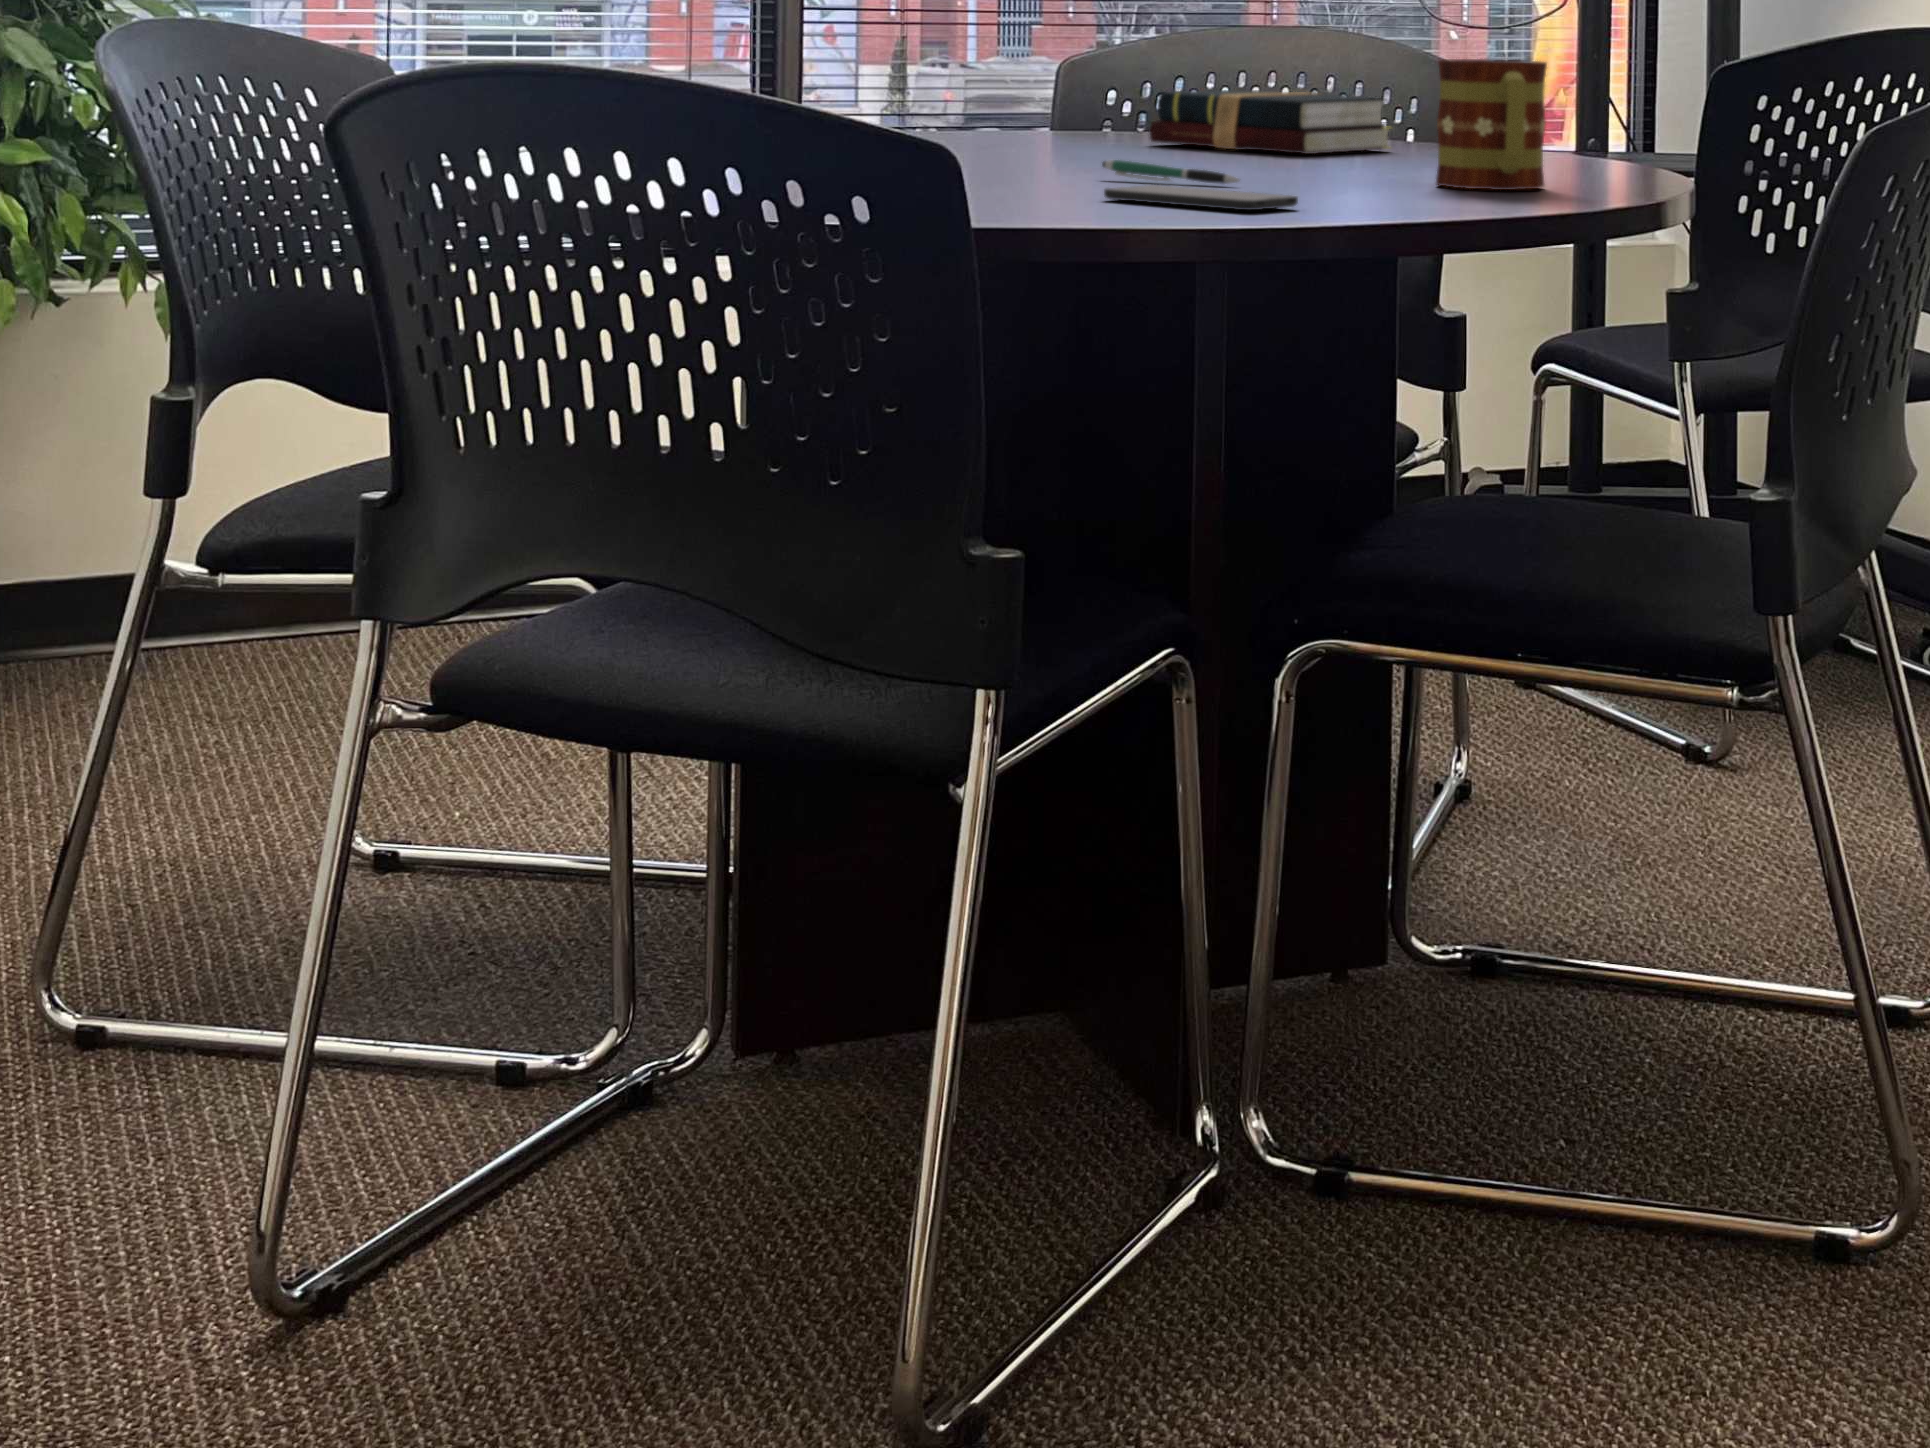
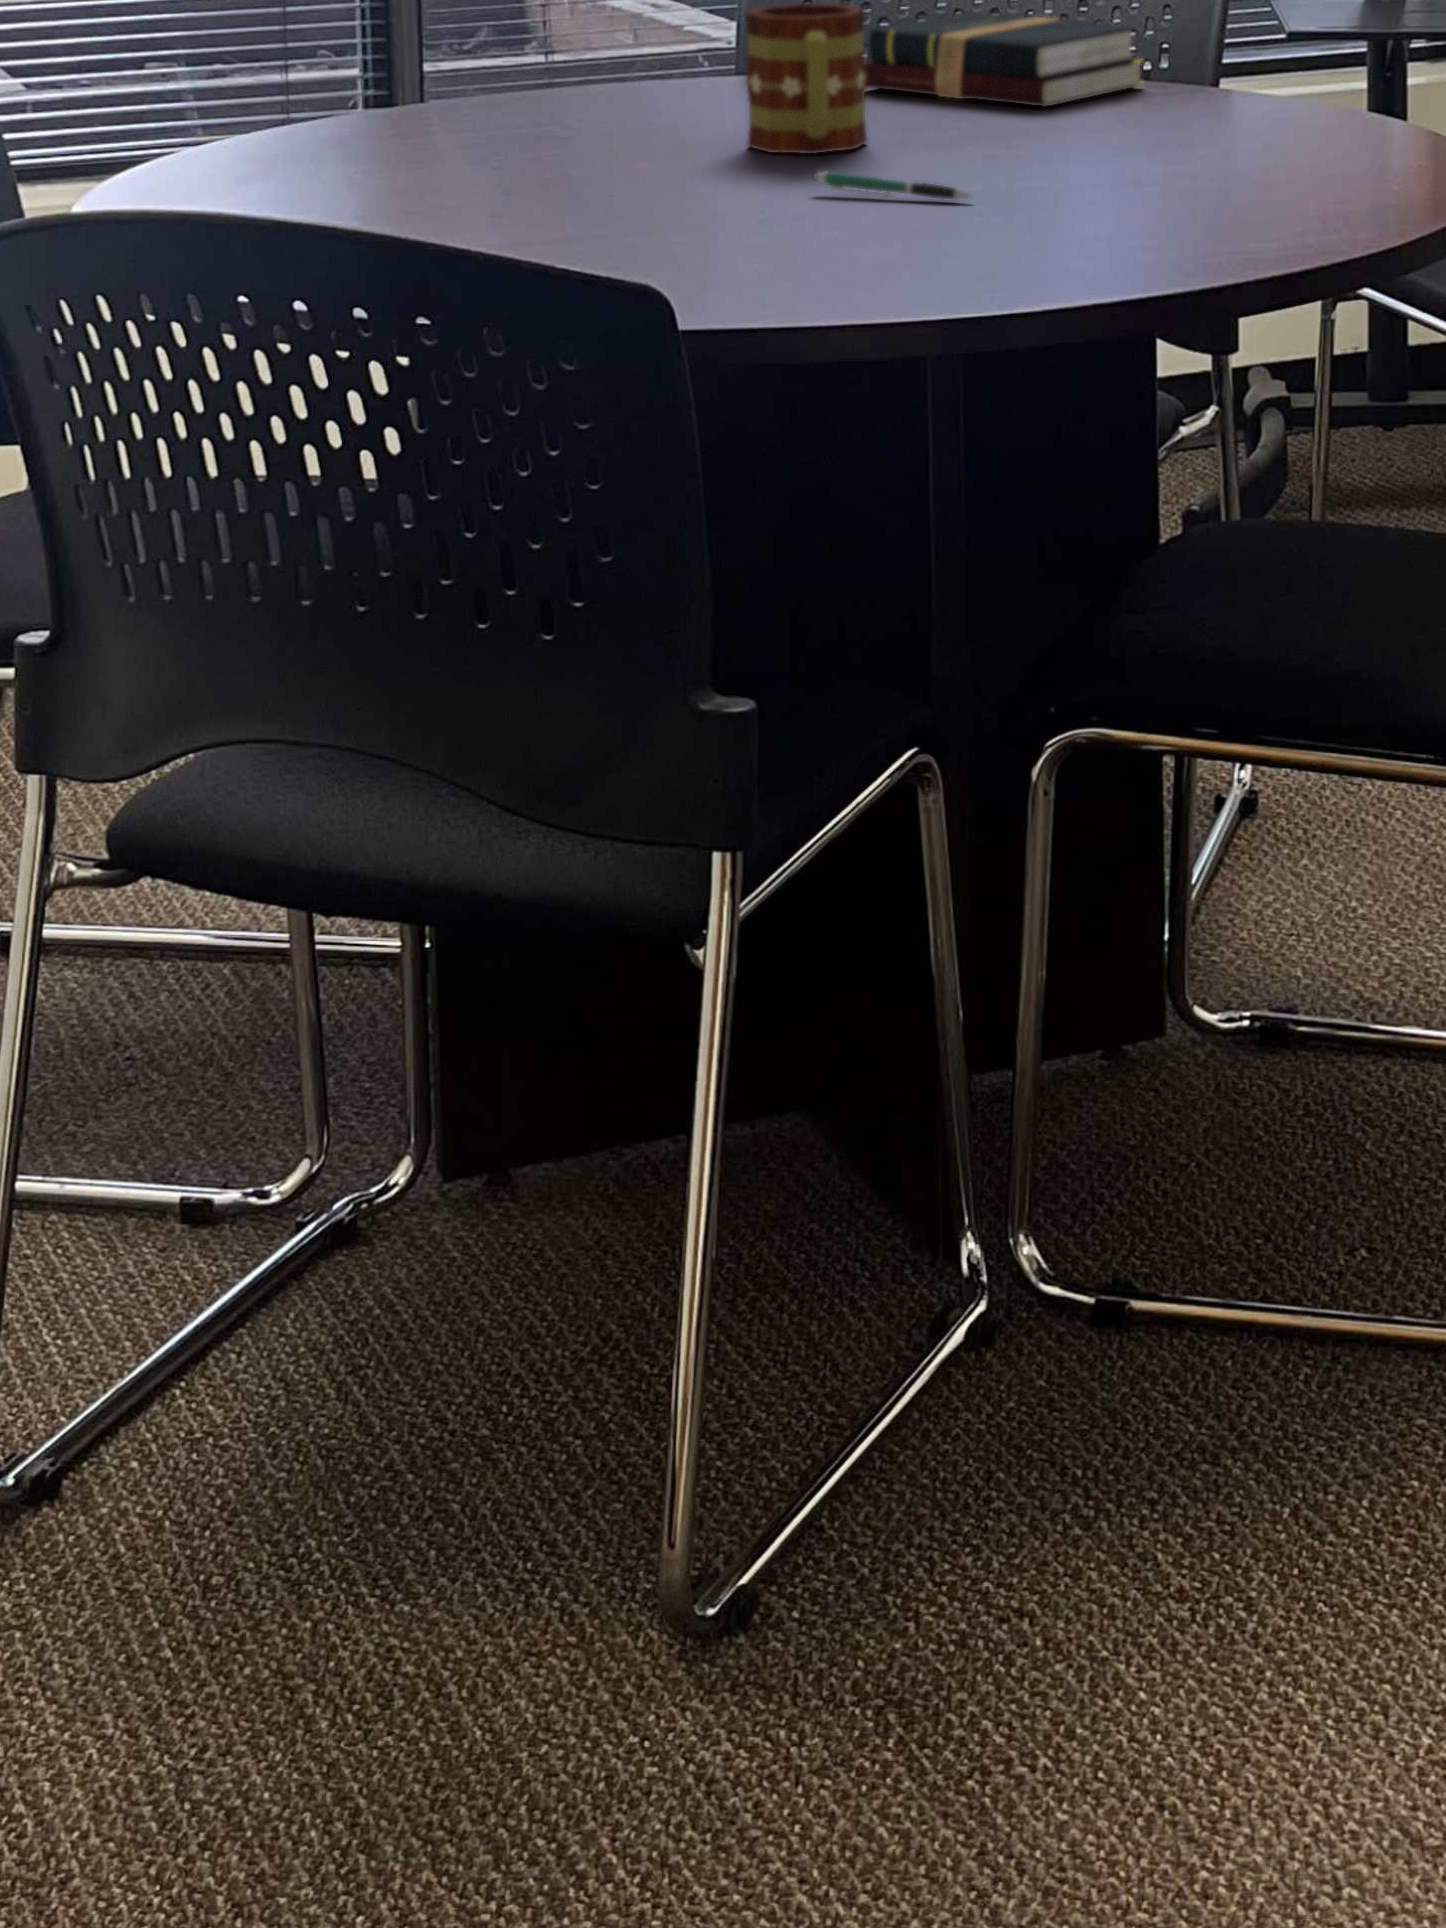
mug: present [1436,59,1547,190] -> present [744,4,867,154]
smartphone: present [1104,185,1298,210] -> none [821,225,1041,271]

